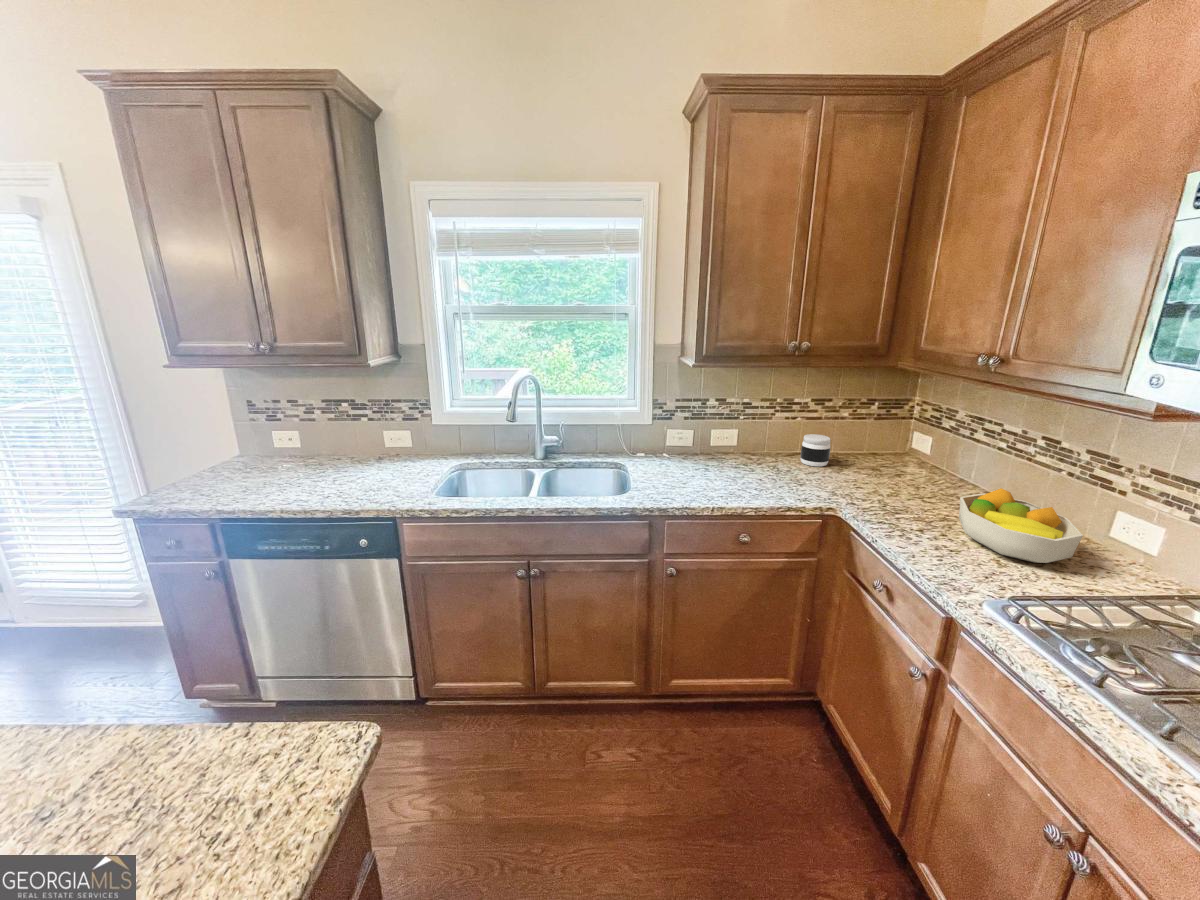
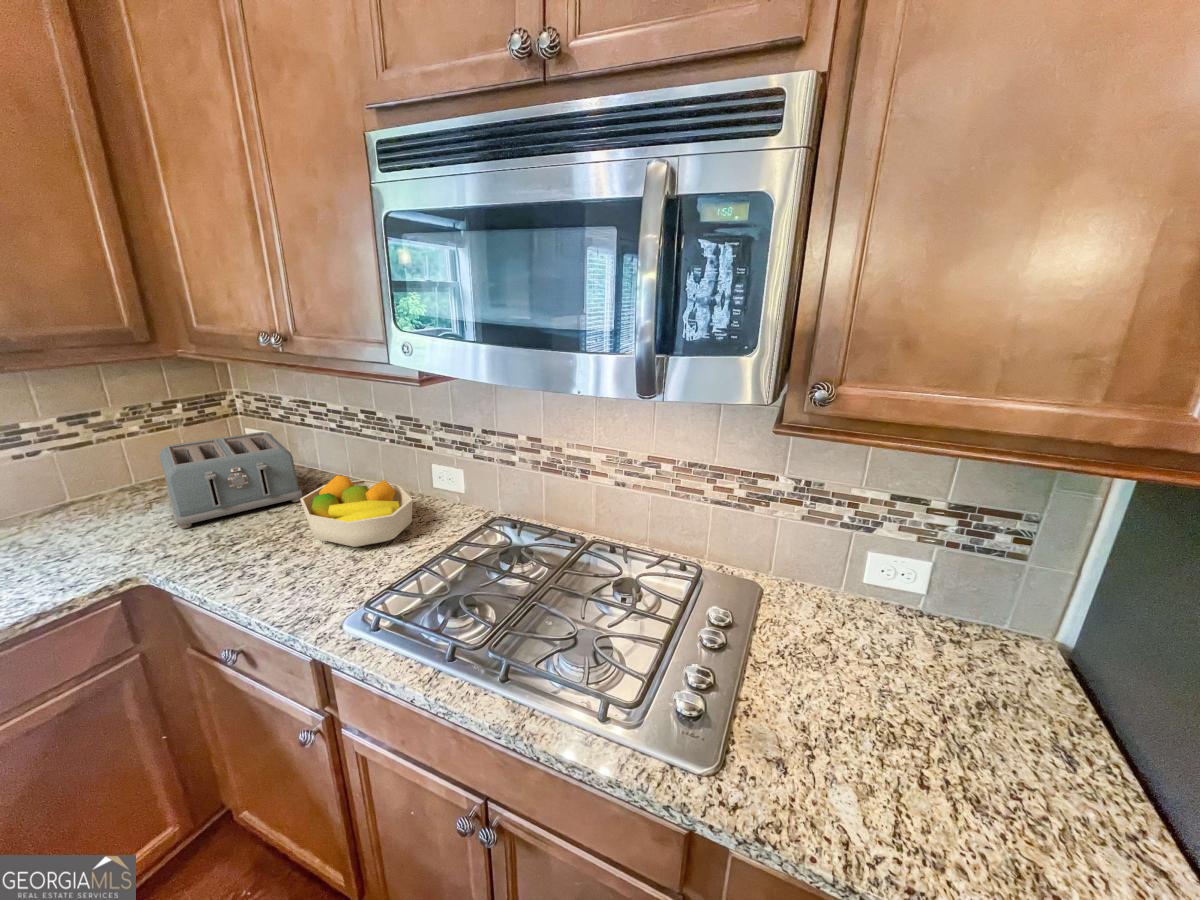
toaster: none [854,431,959,501] -> present [159,432,302,529]
jar: present [800,434,831,466] -> none [58,467,124,519]

